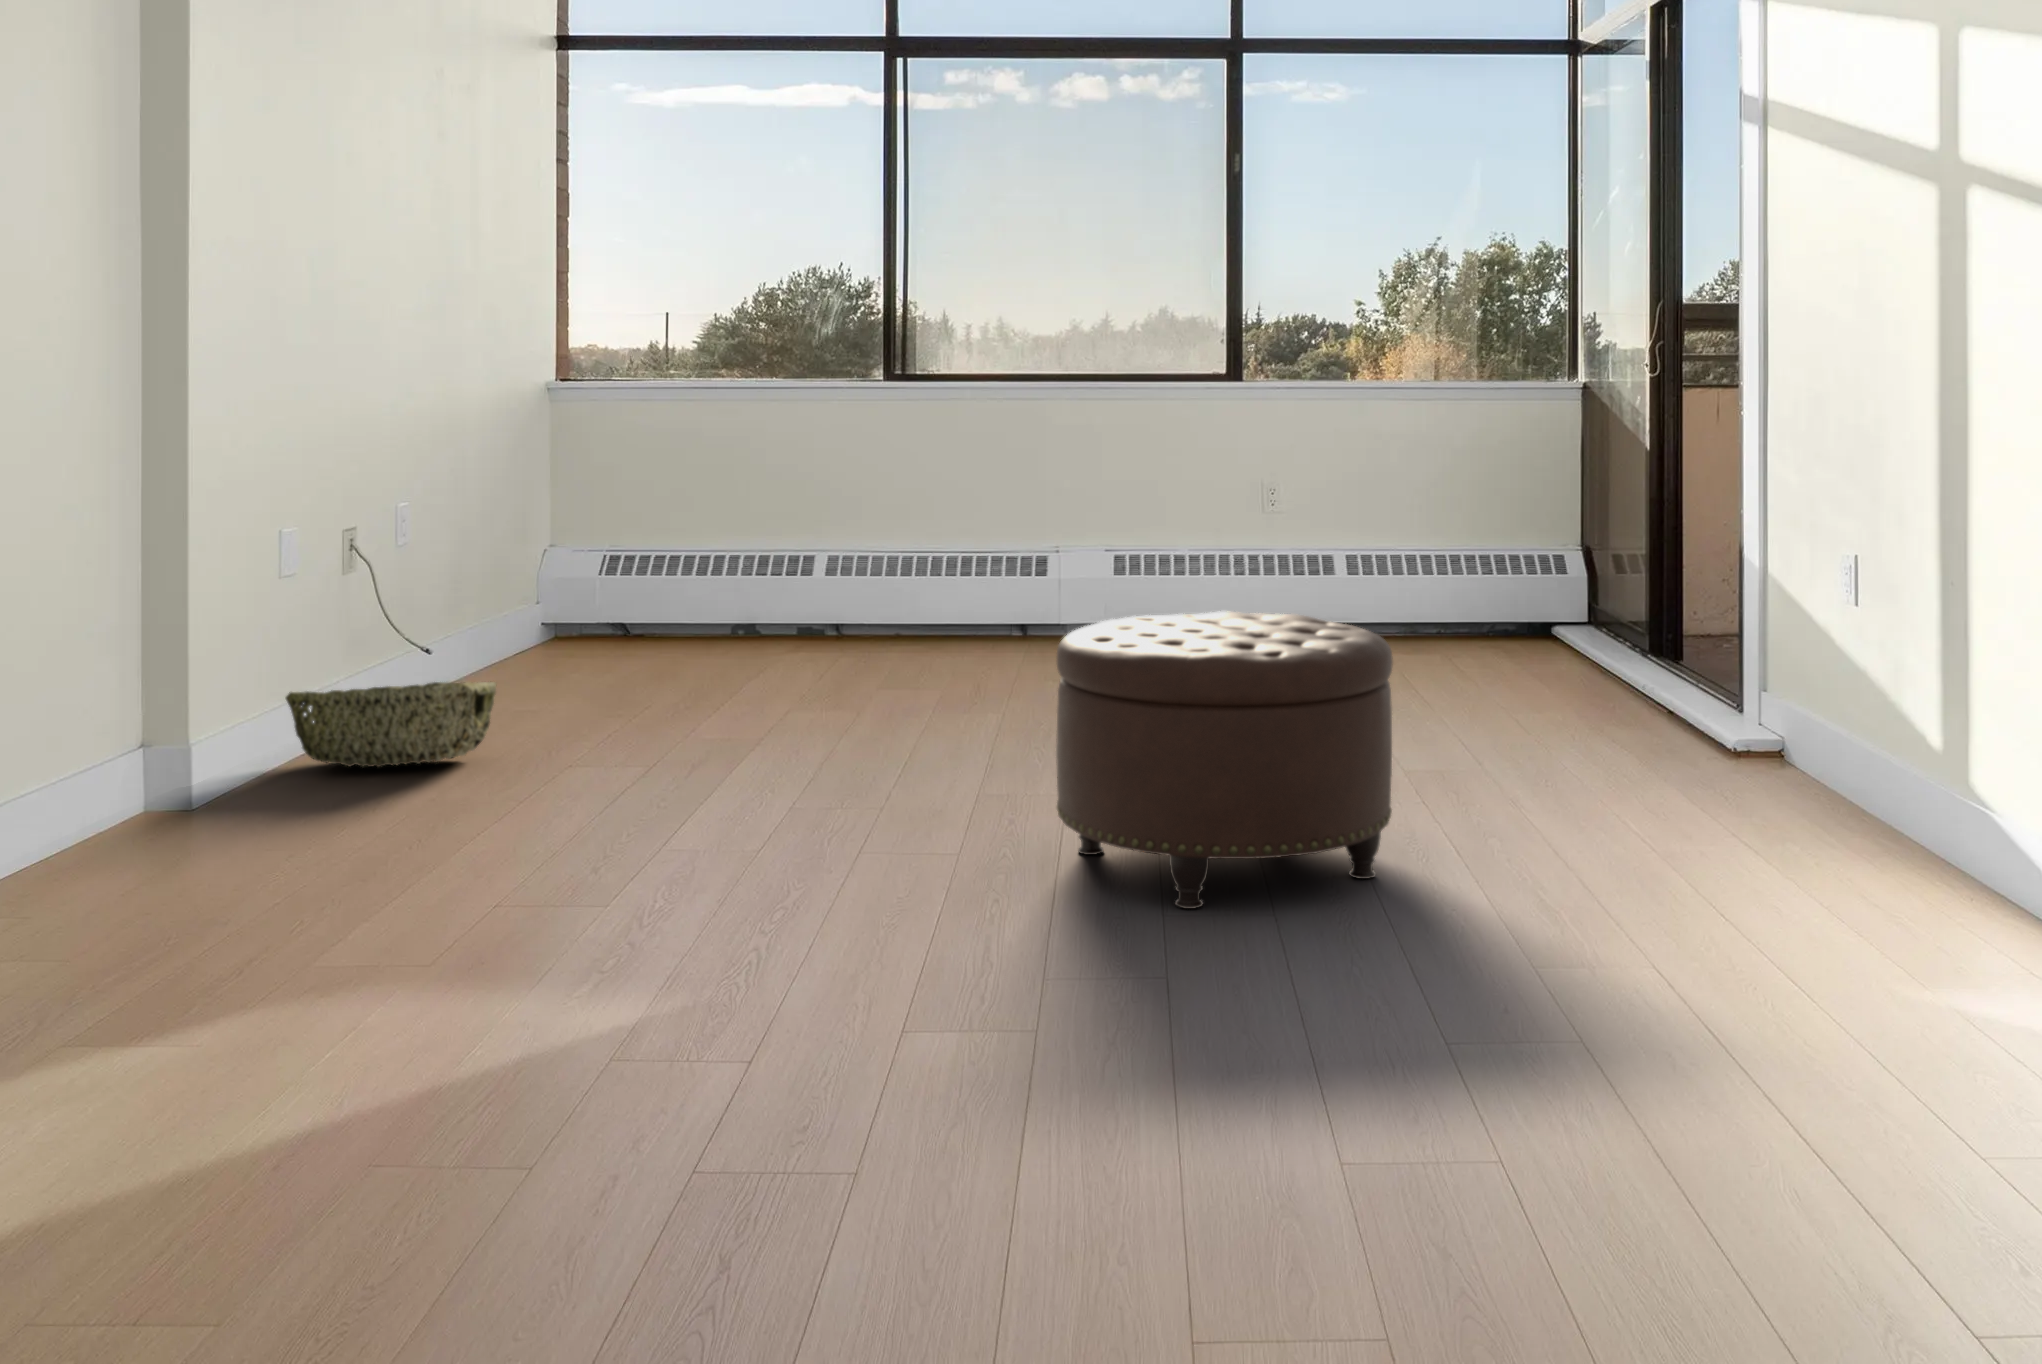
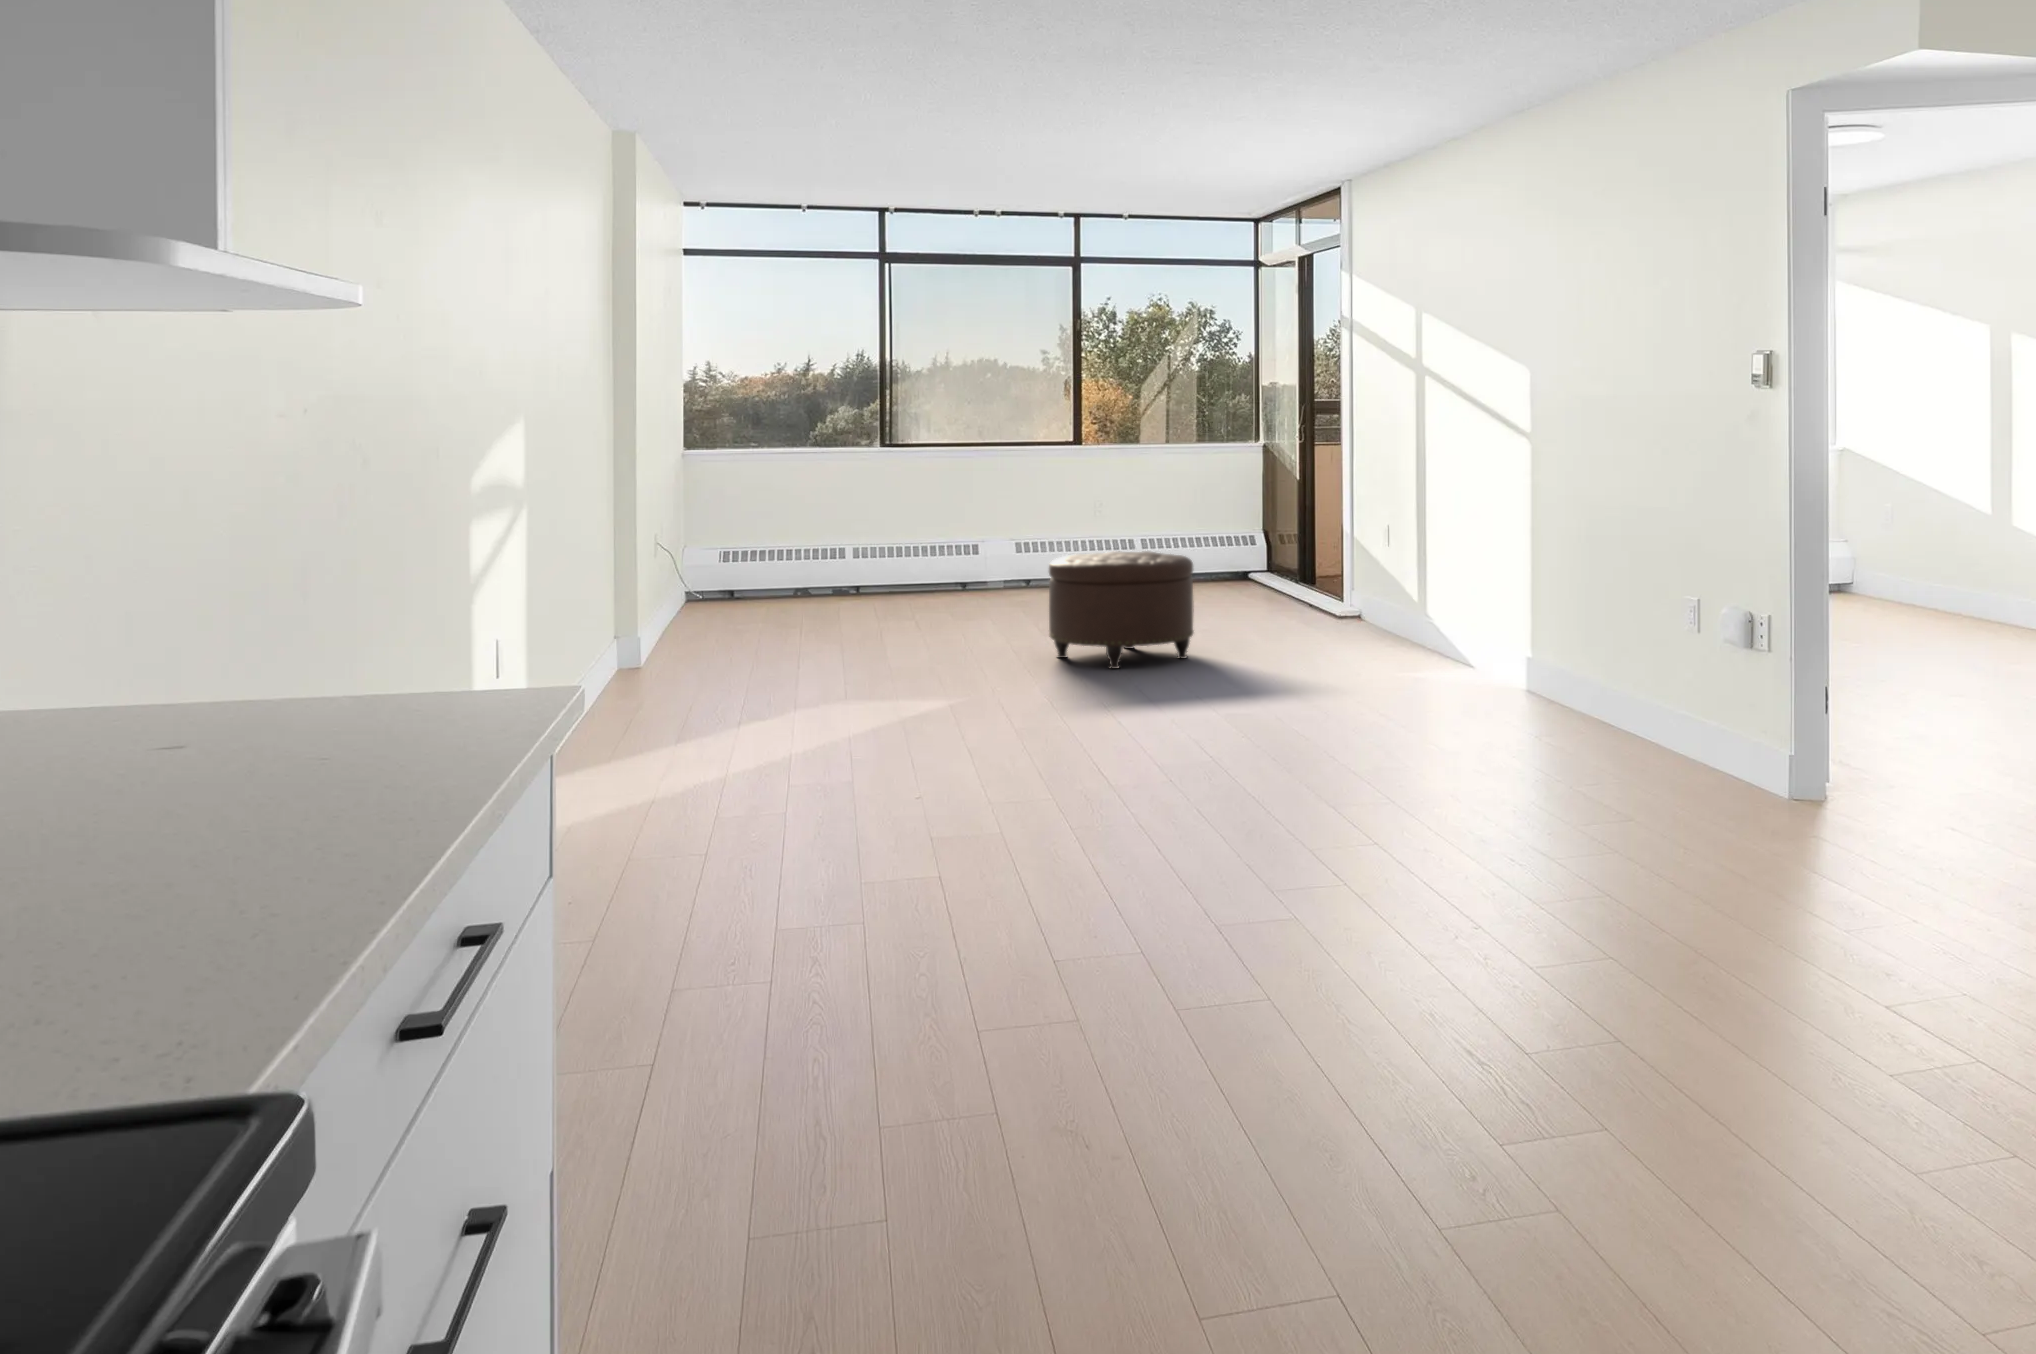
woven basket: present [286,682,496,767] -> none [640,603,738,648]

